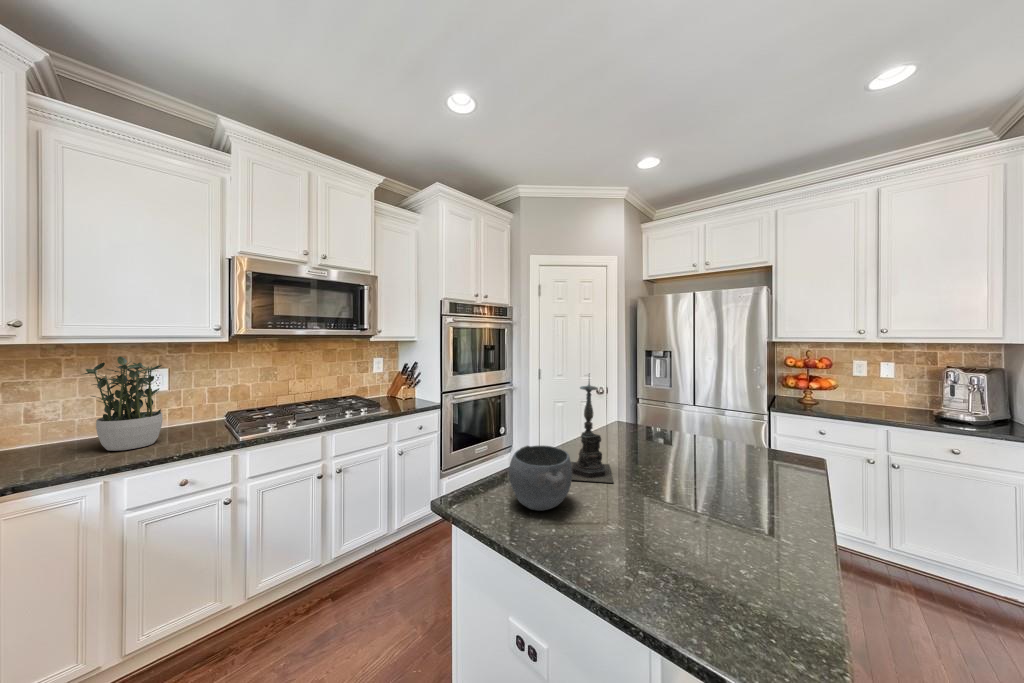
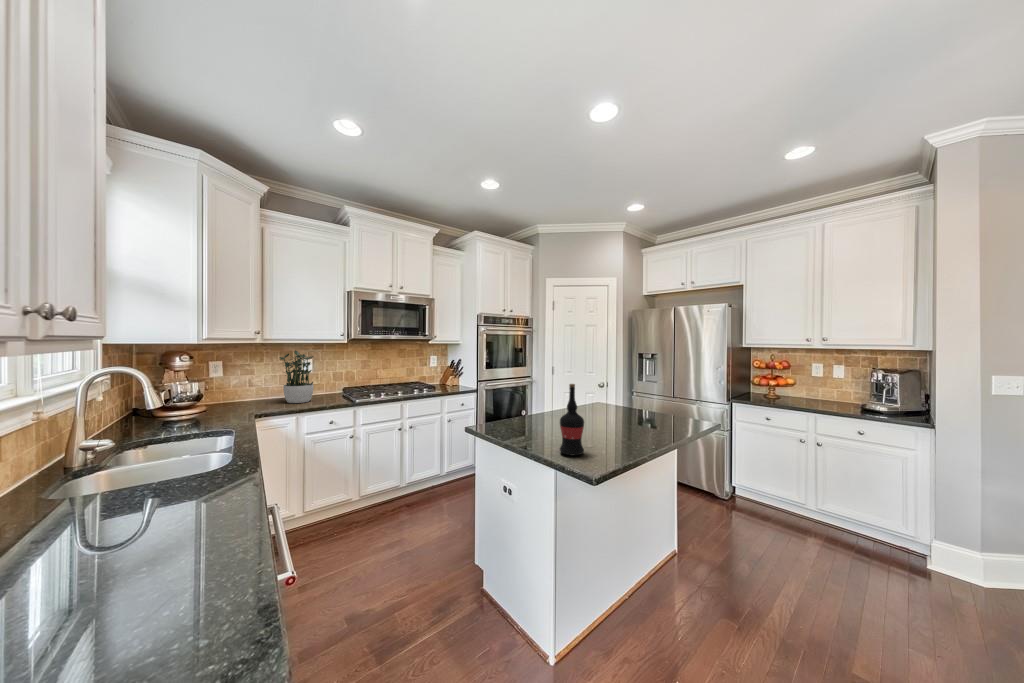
candle holder: present [571,376,613,483] -> none [532,362,565,424]
wine bottle: none [710,440,783,630] -> present [560,384,584,455]
bowl: present [509,446,572,511] -> none [496,399,529,430]

